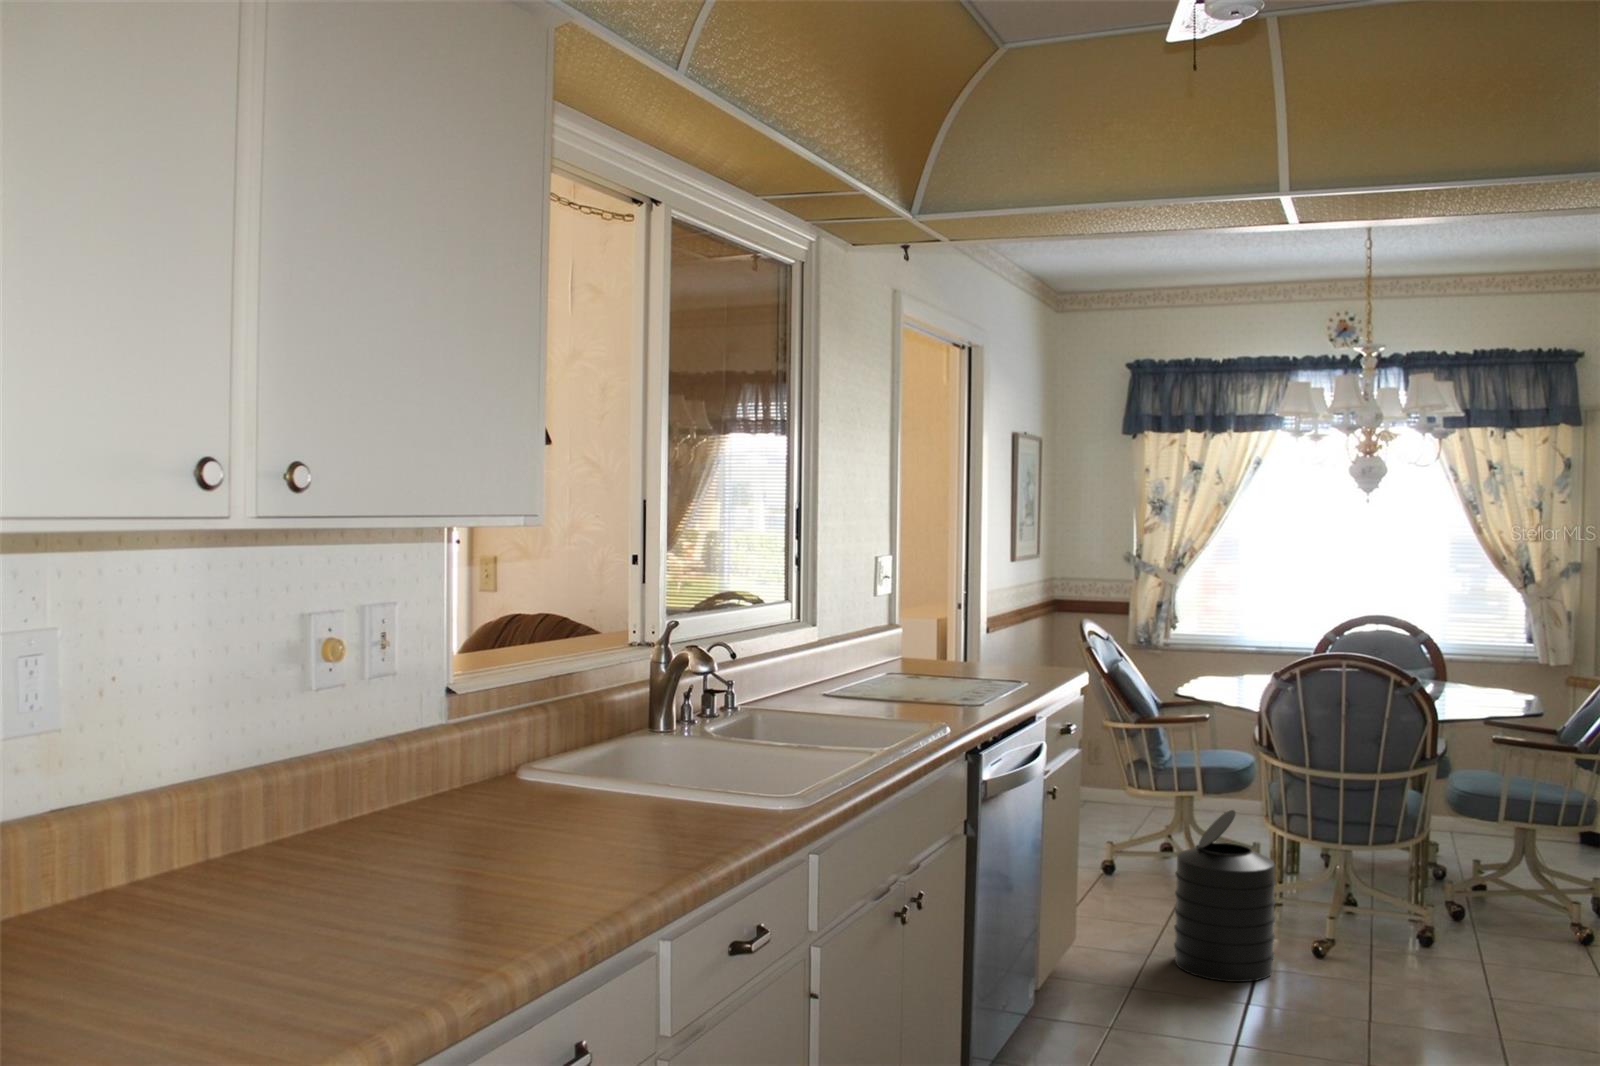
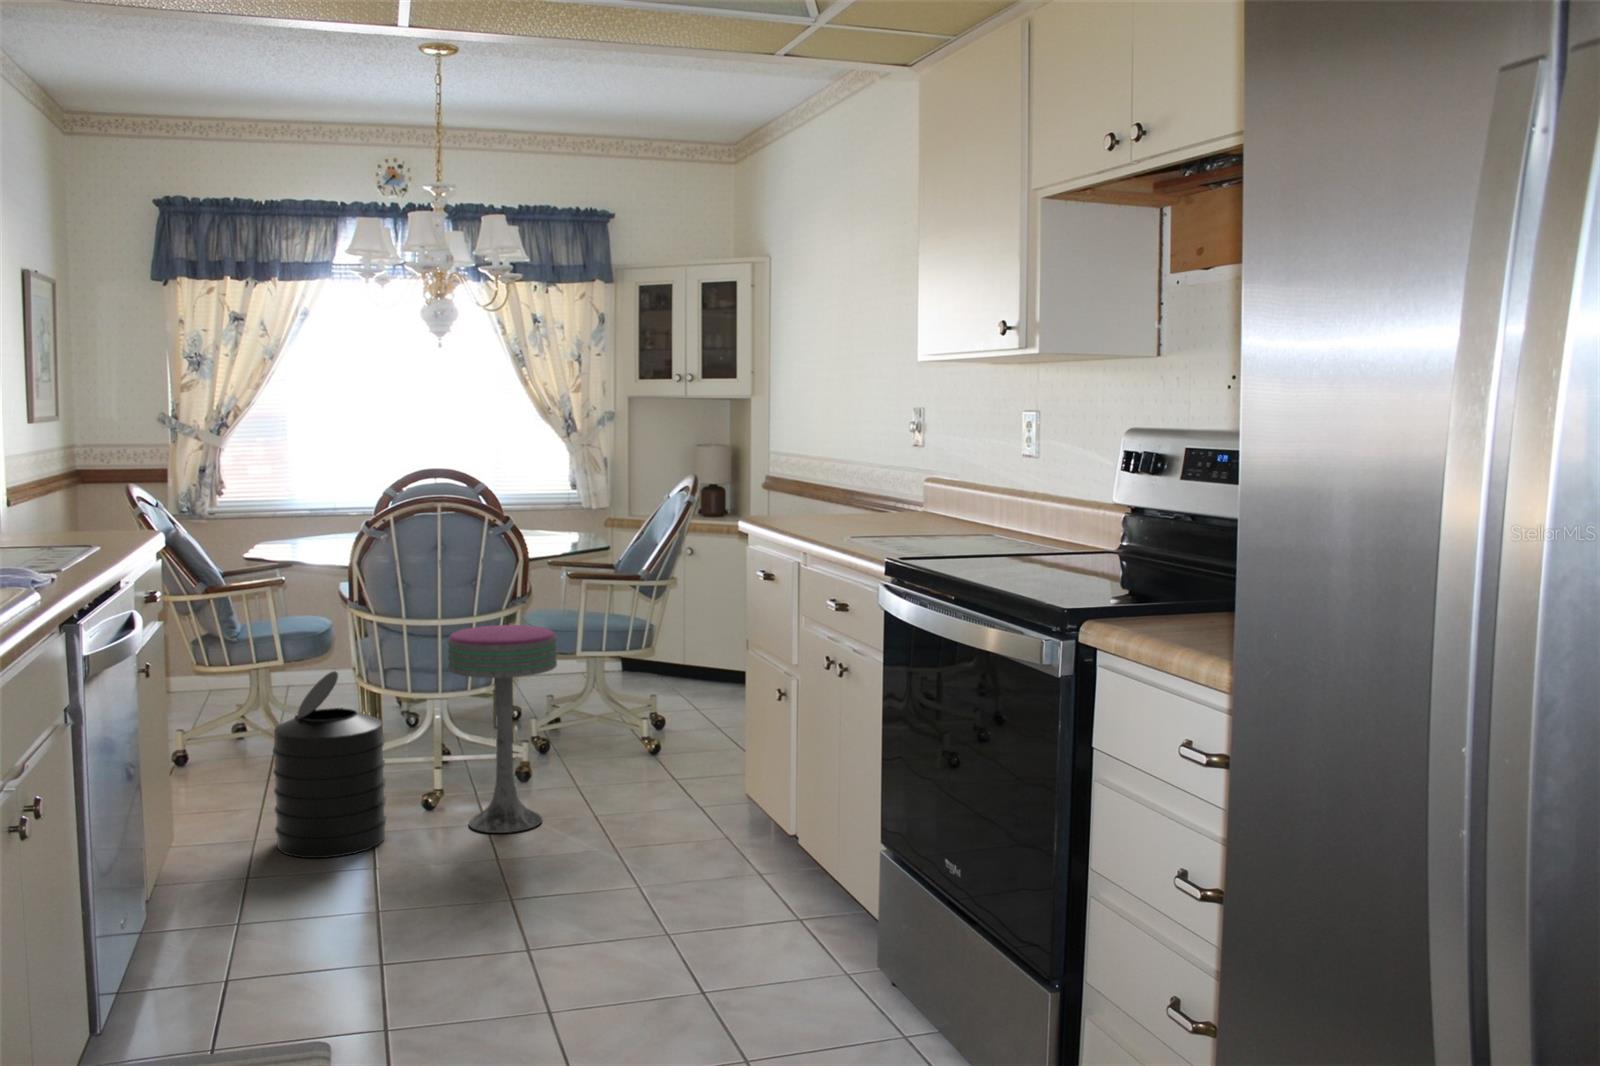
bar stool: none [1341,786,1455,996] -> present [448,625,557,833]

